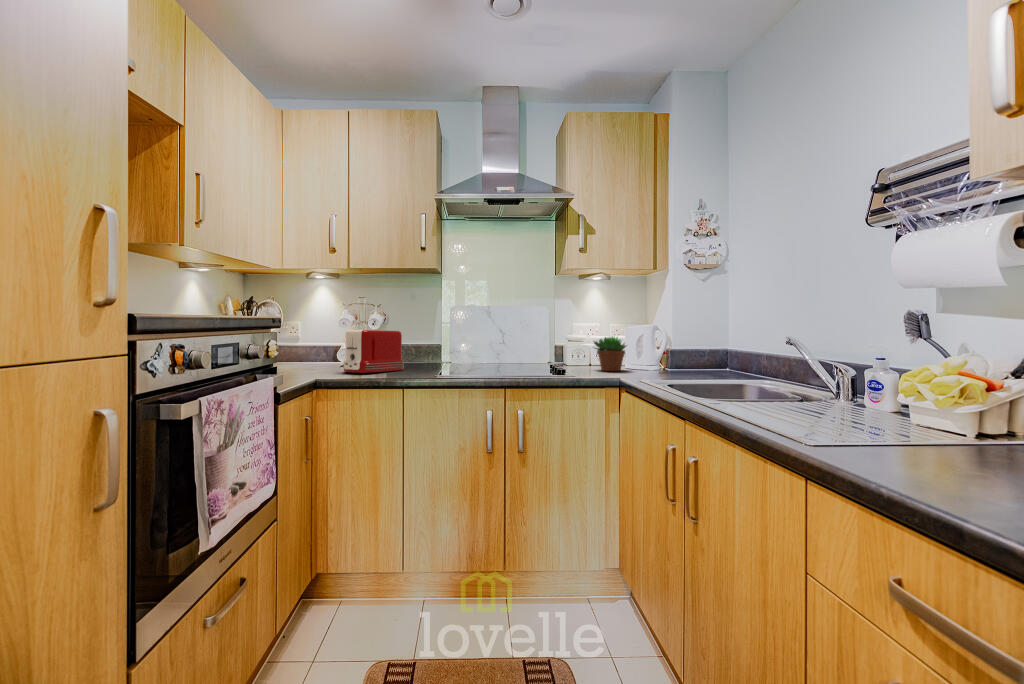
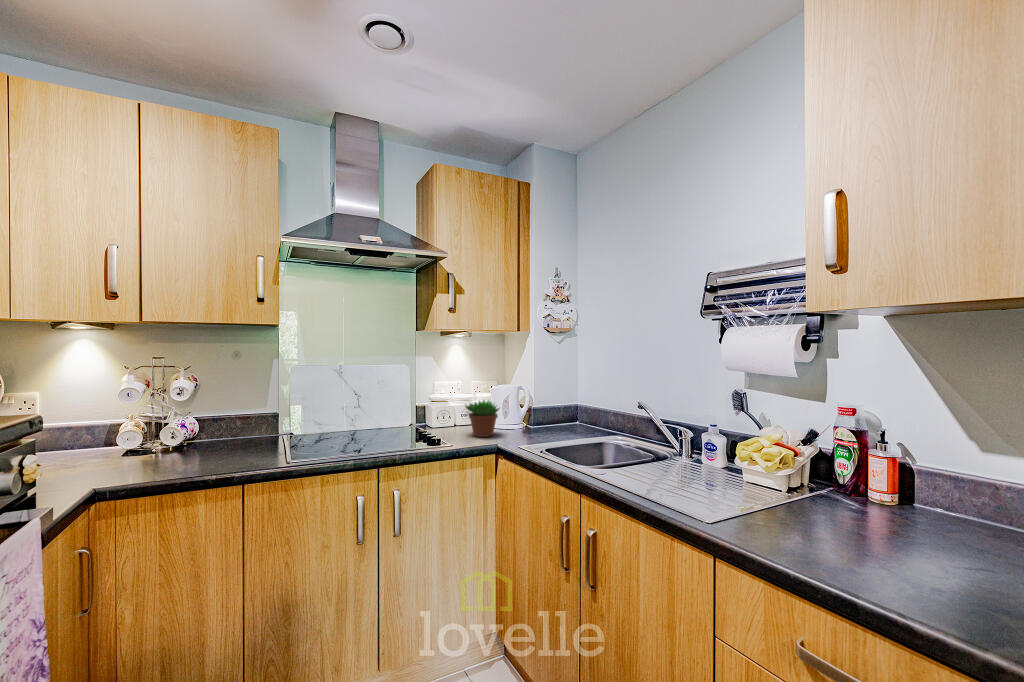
toaster: present [343,330,404,373] -> none [129,406,231,477]

